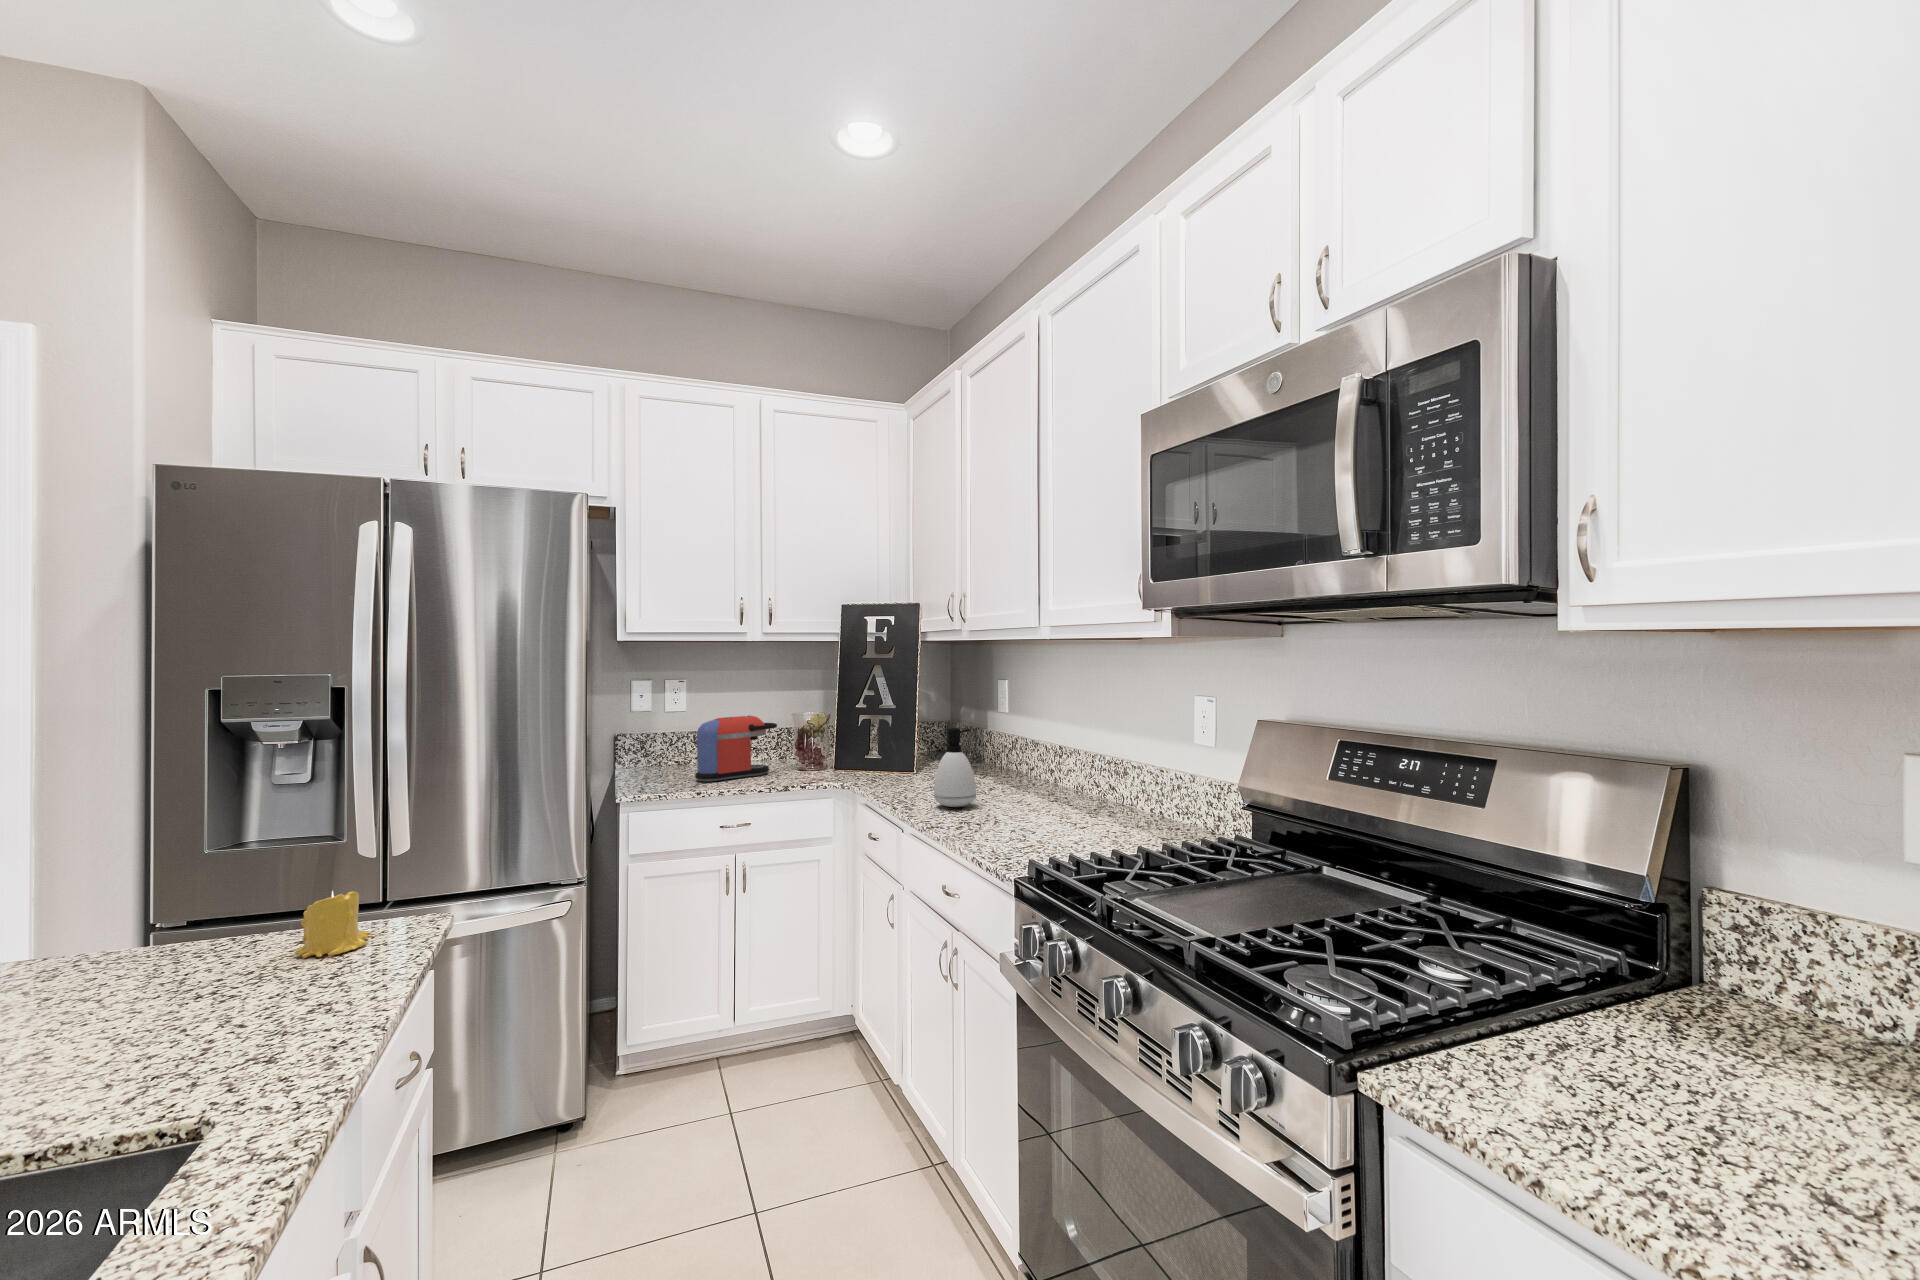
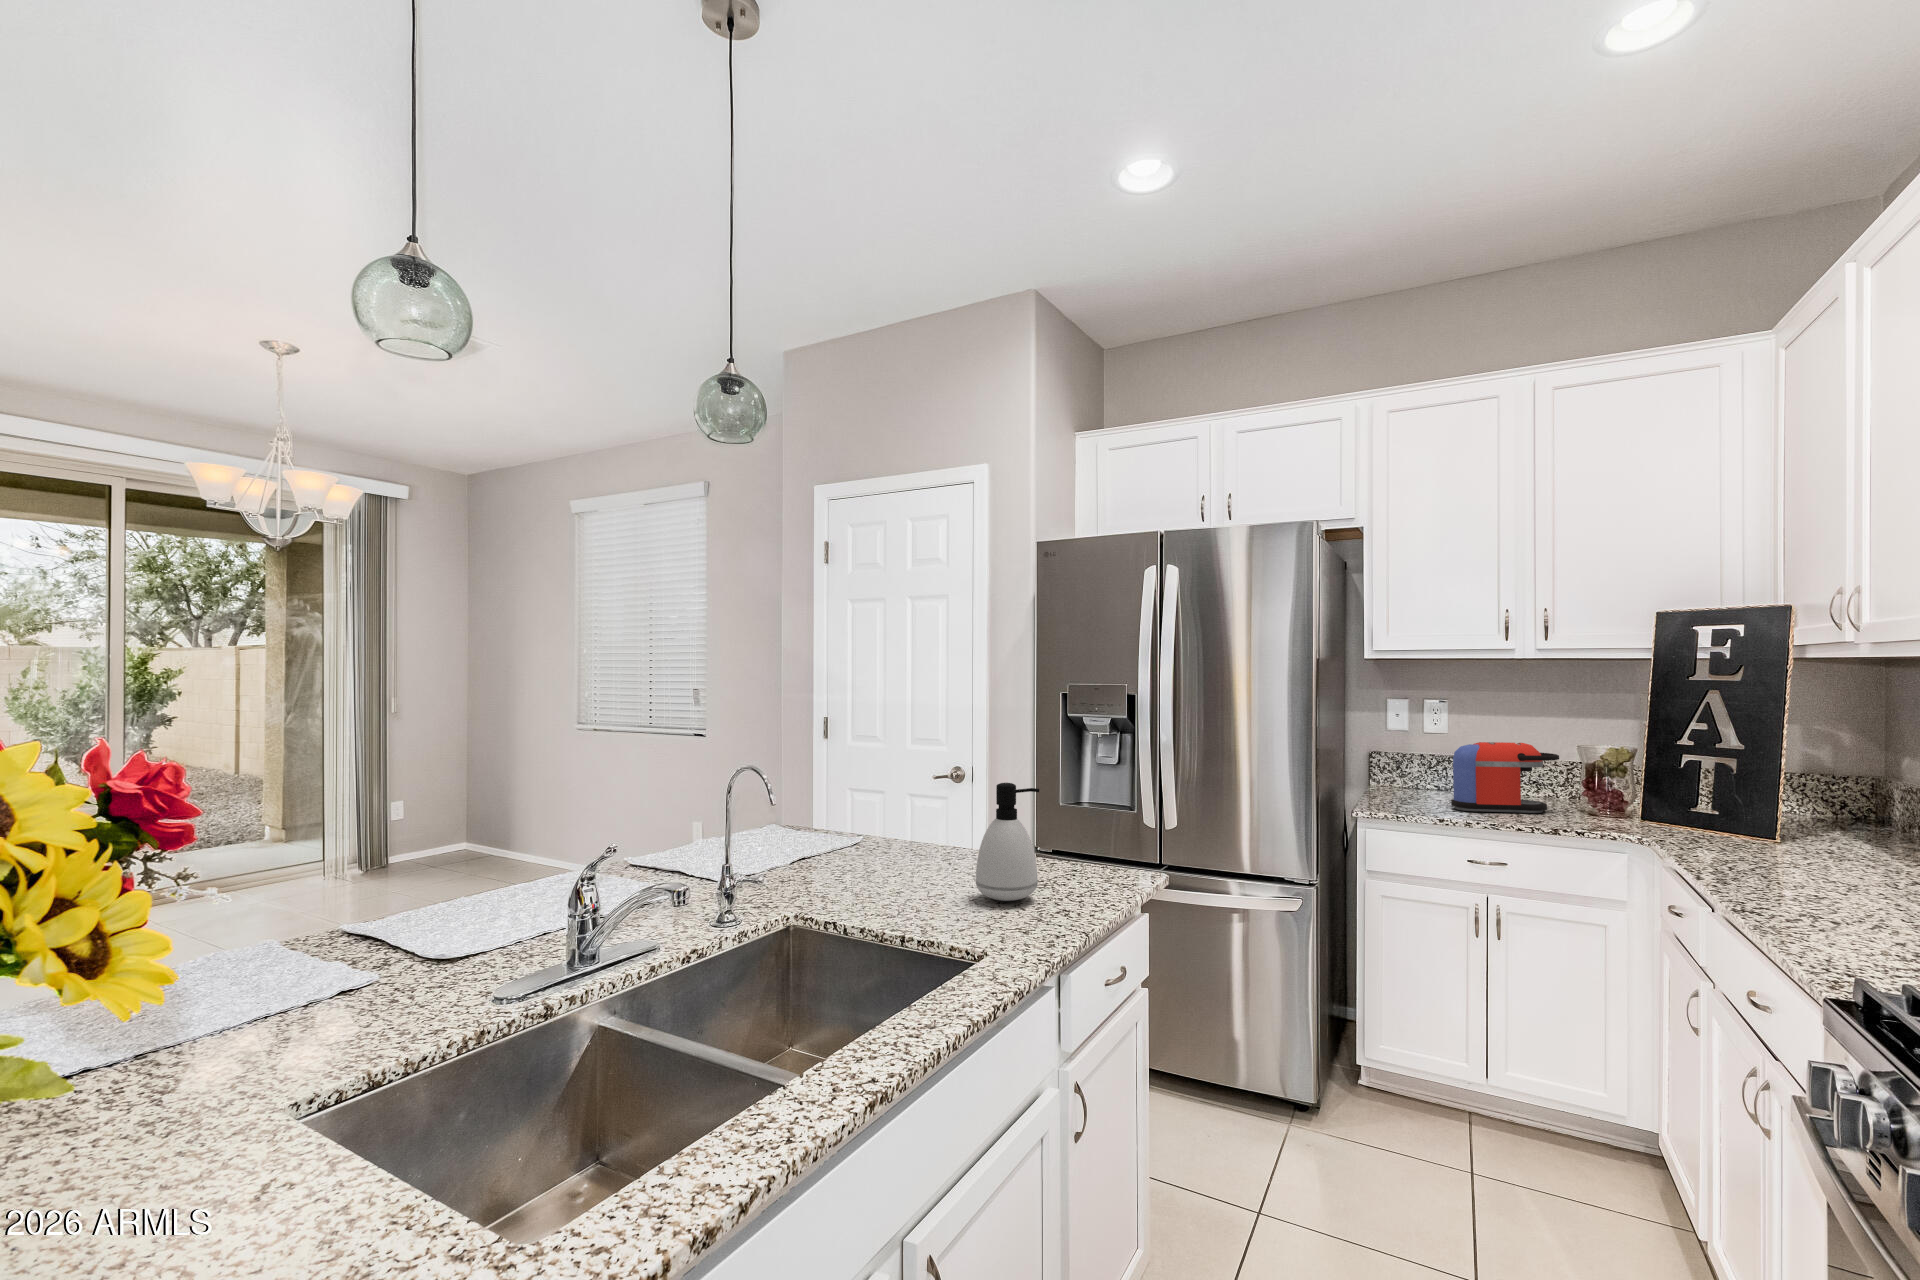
soap dispenser: present [934,728,976,807] -> present [976,783,1039,901]
candle: present [295,891,372,958] -> none [1066,839,1110,885]

